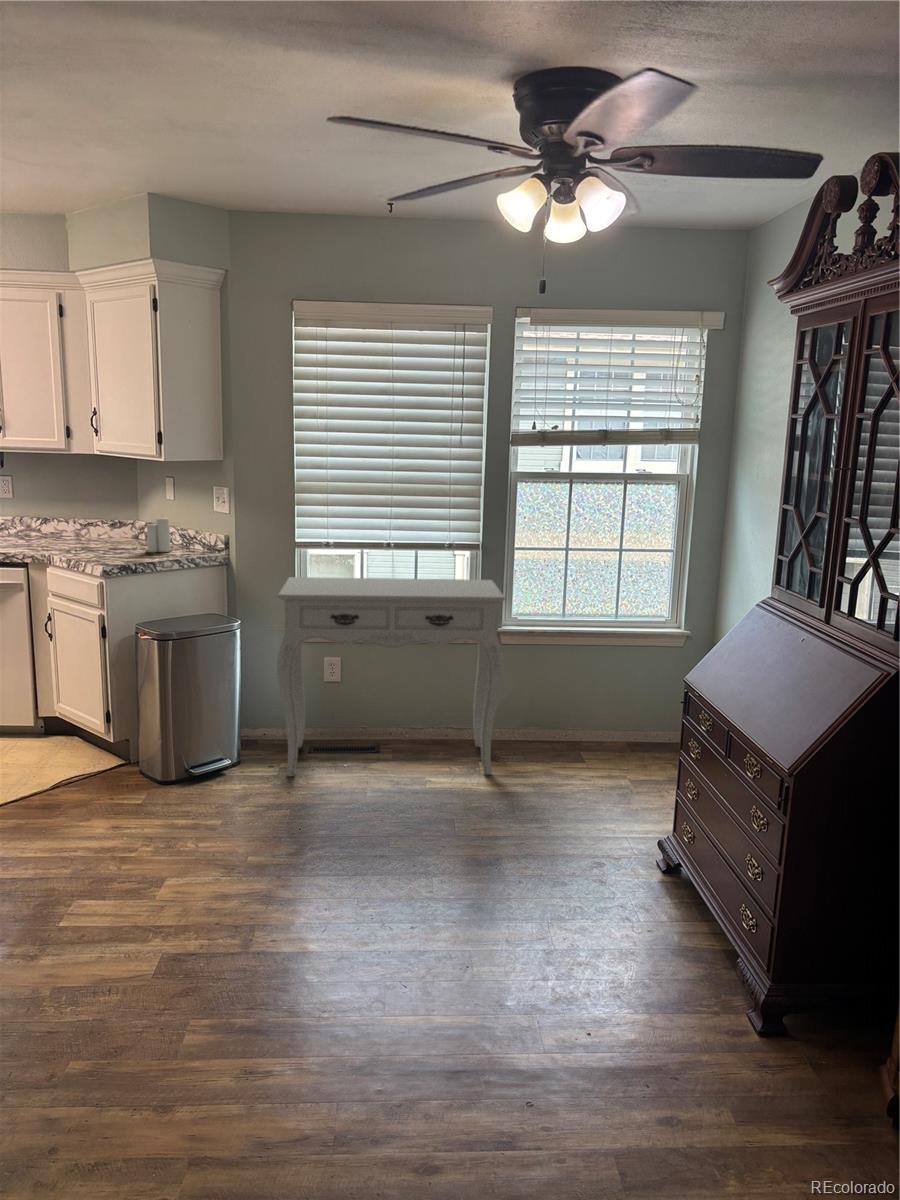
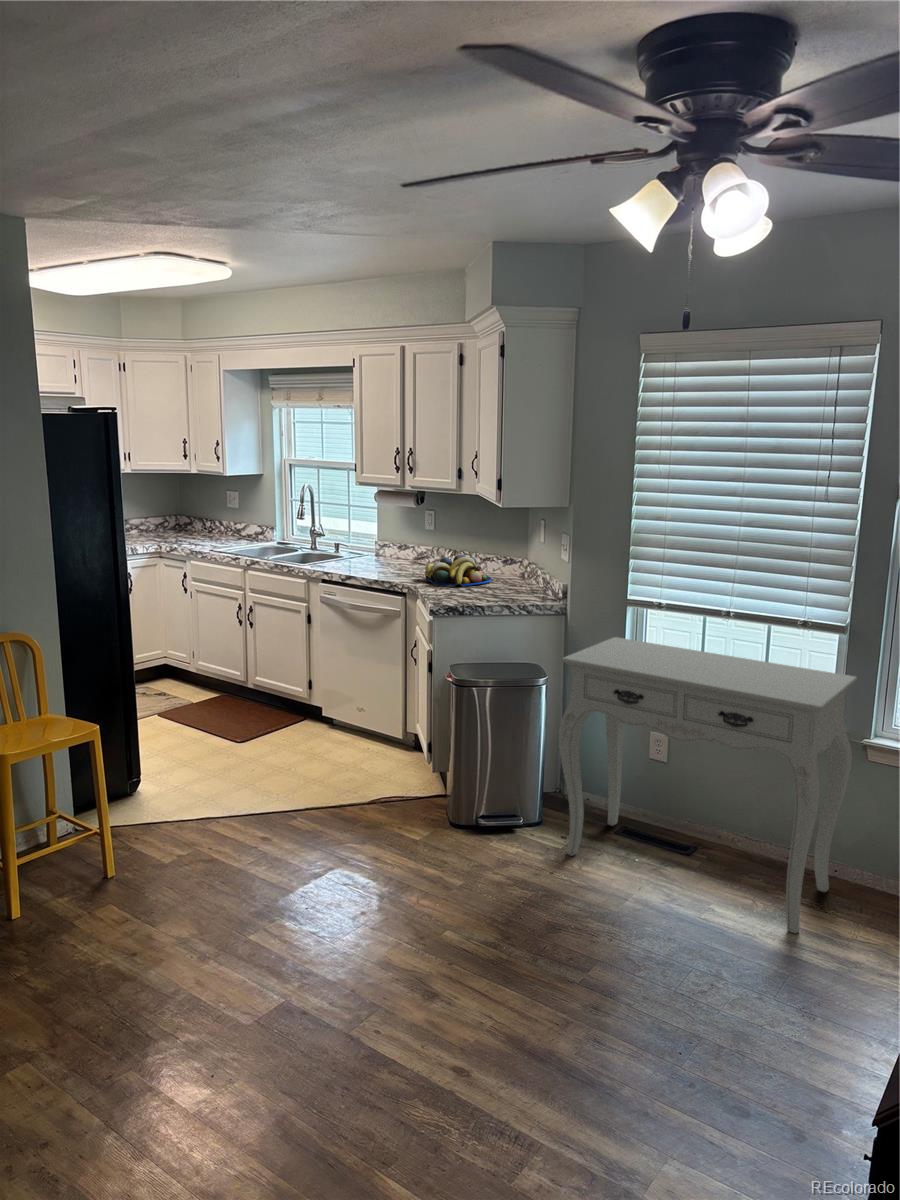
candle: present [146,518,173,552] -> none [497,557,524,595]
fruit bowl: none [39,519,117,551] -> present [425,555,492,587]

